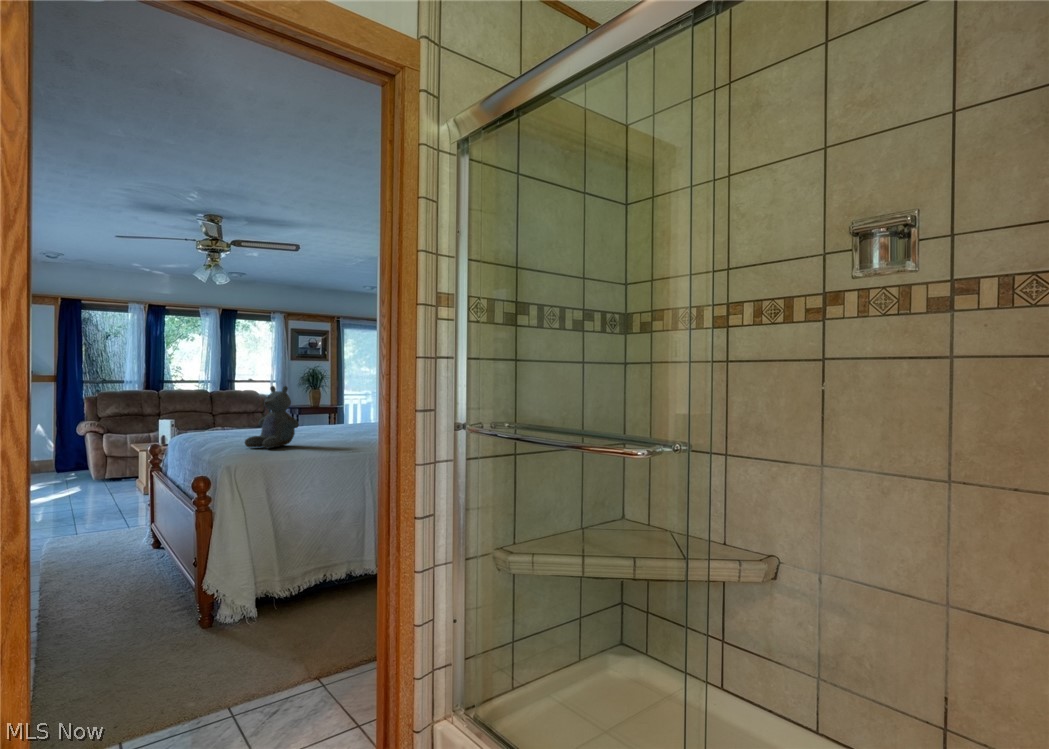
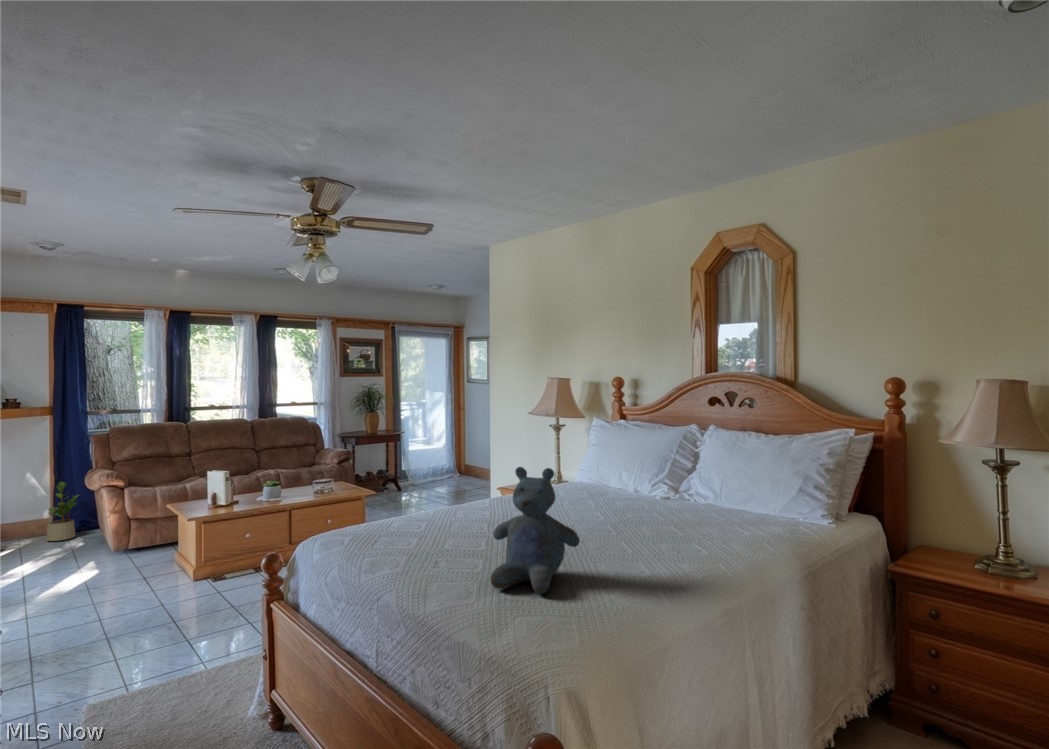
potted plant: none [48,430,74,474] -> present [46,482,79,541]

